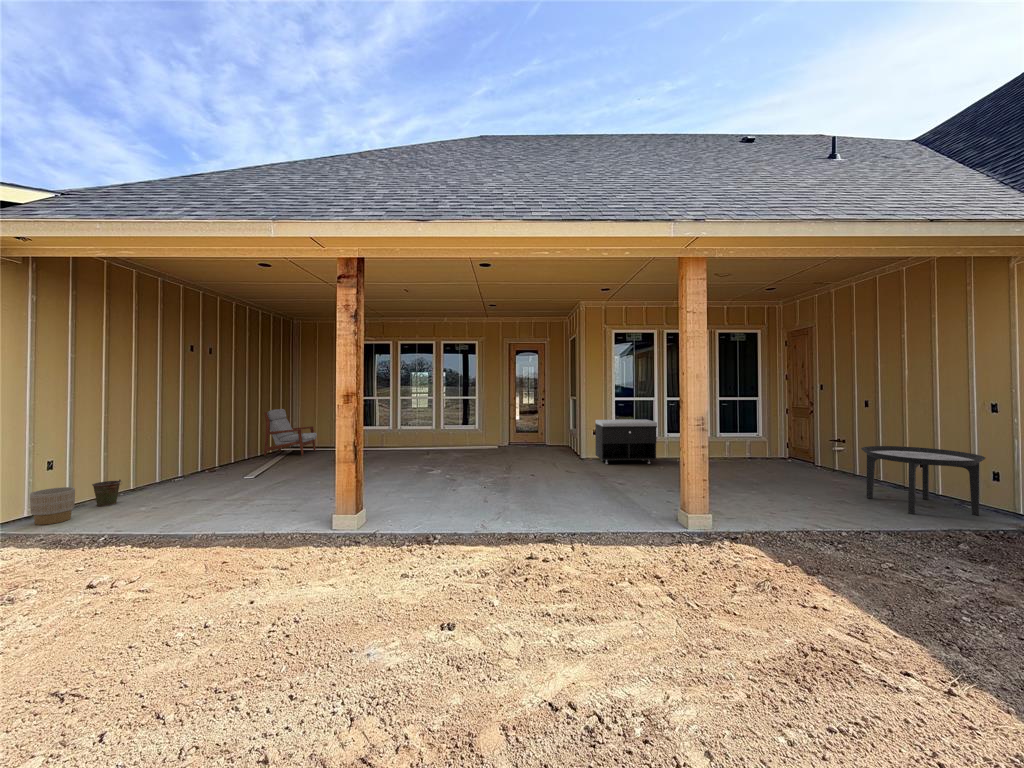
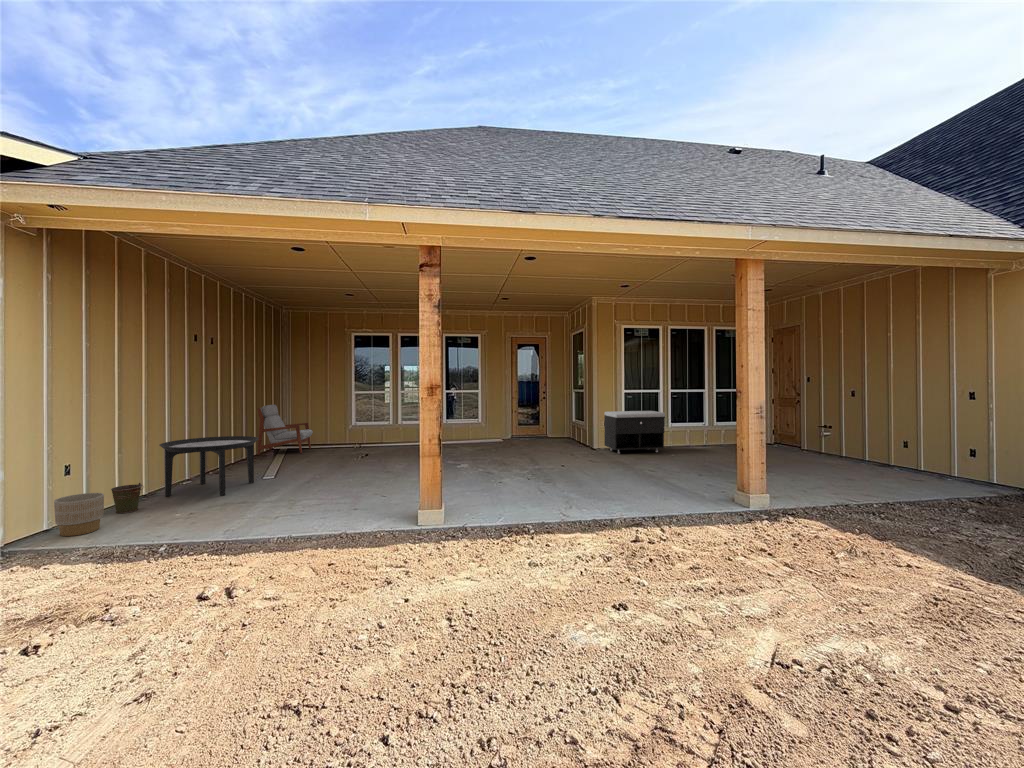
round table: present [861,446,986,515] -> present [159,436,259,496]

